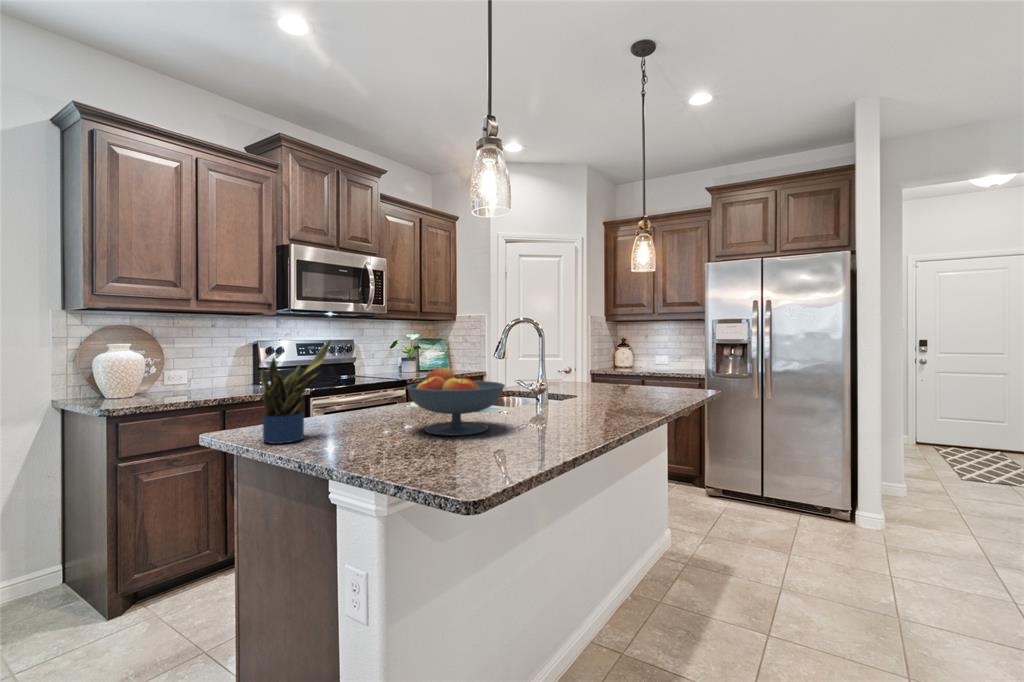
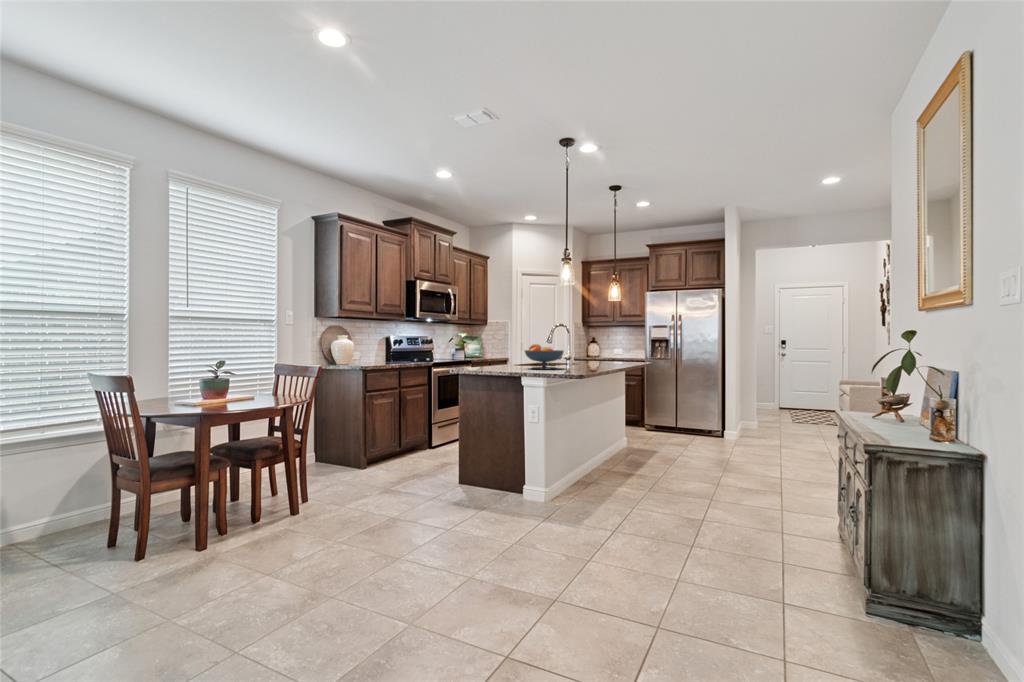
potted plant: present [261,340,331,444] -> none [473,331,498,371]

